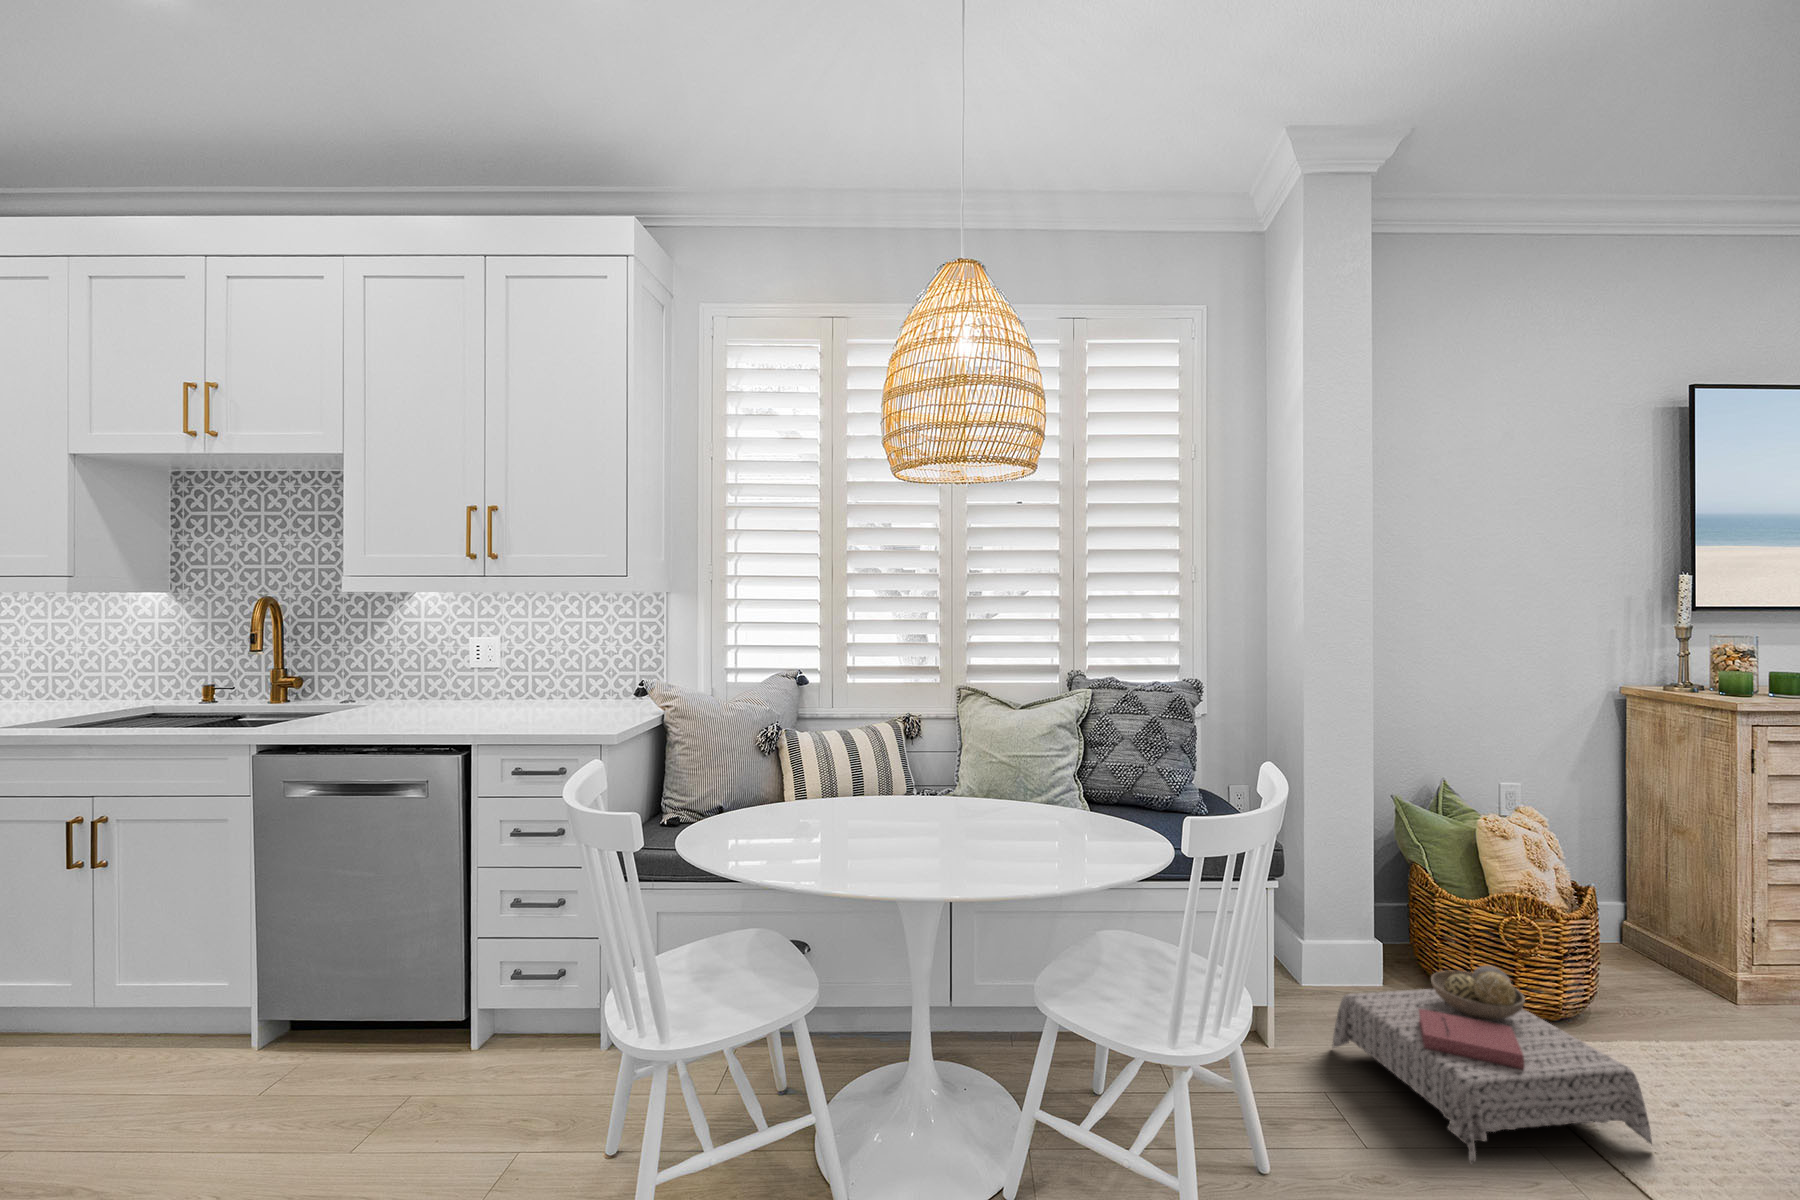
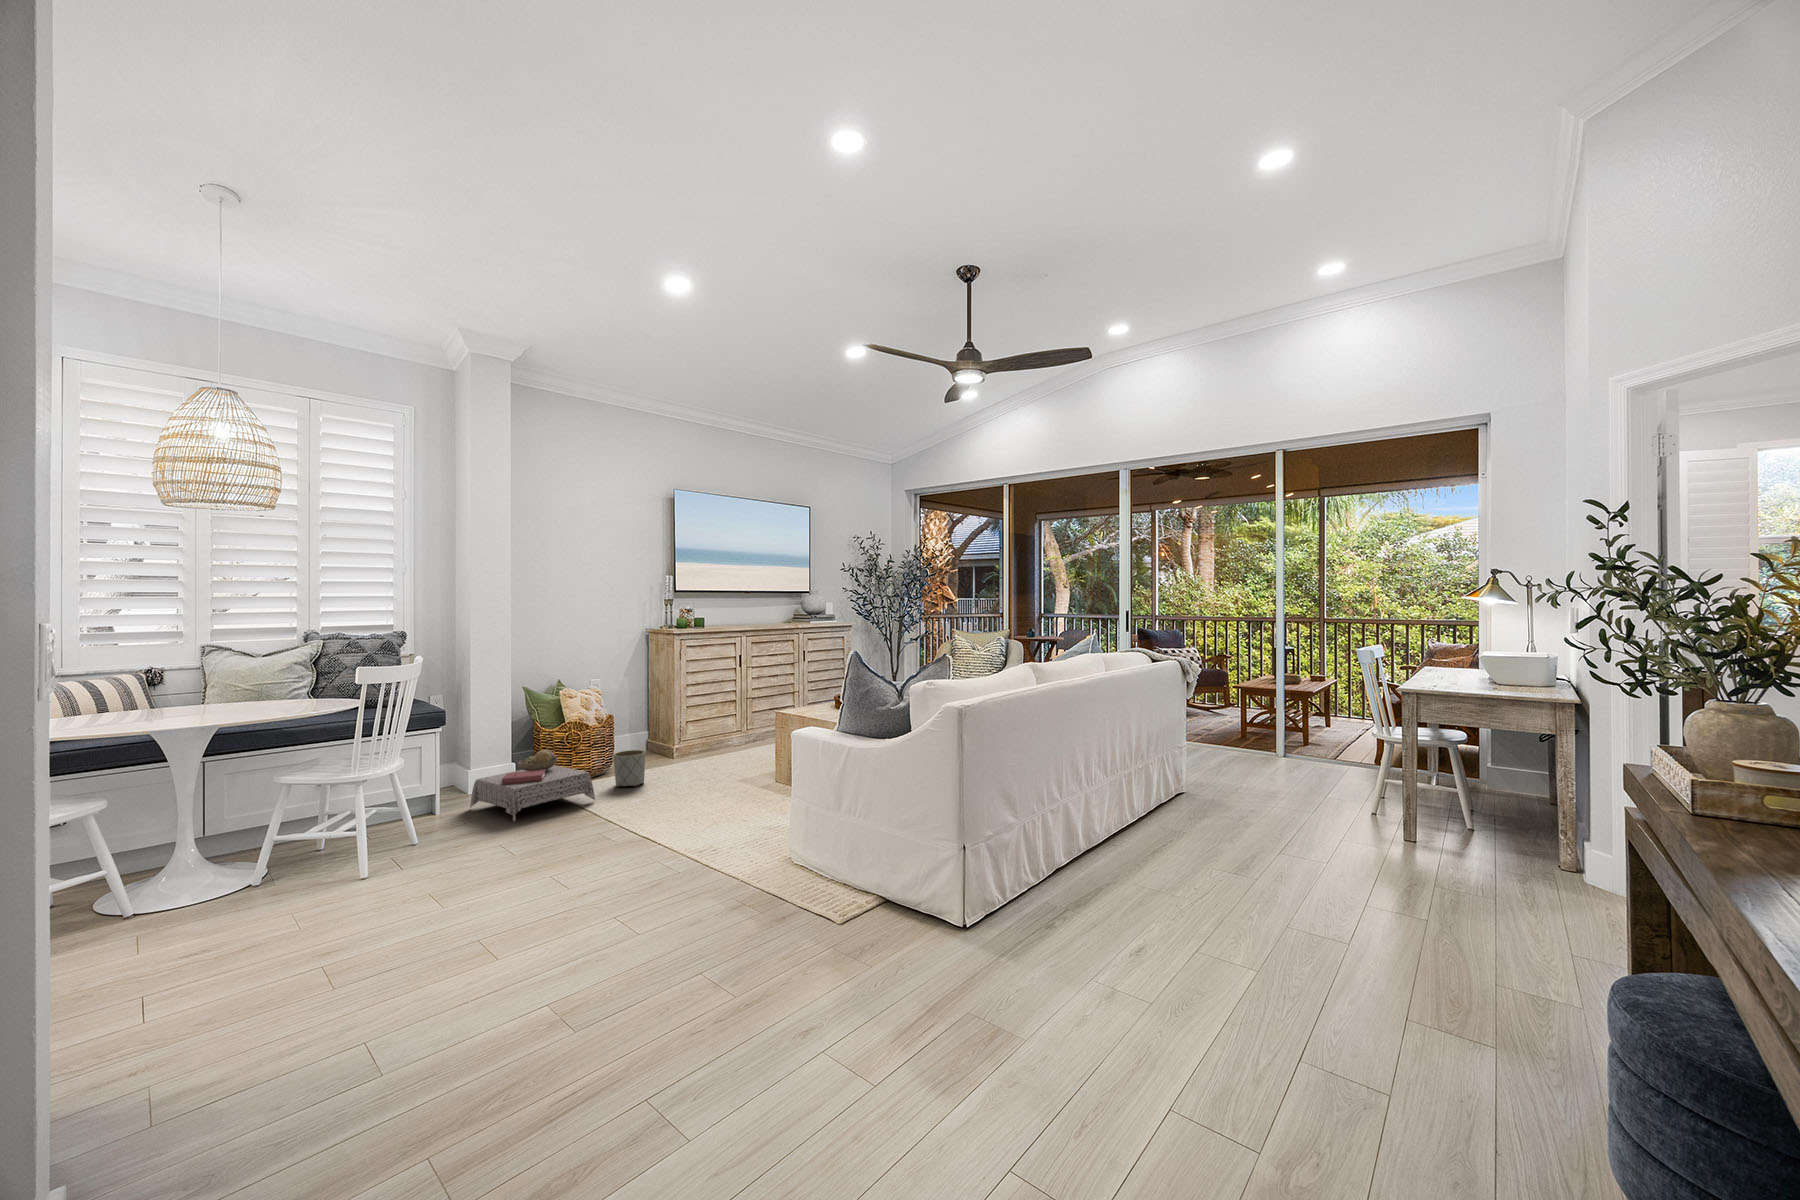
planter: none [1650,999,1754,1113] -> present [613,750,645,787]

